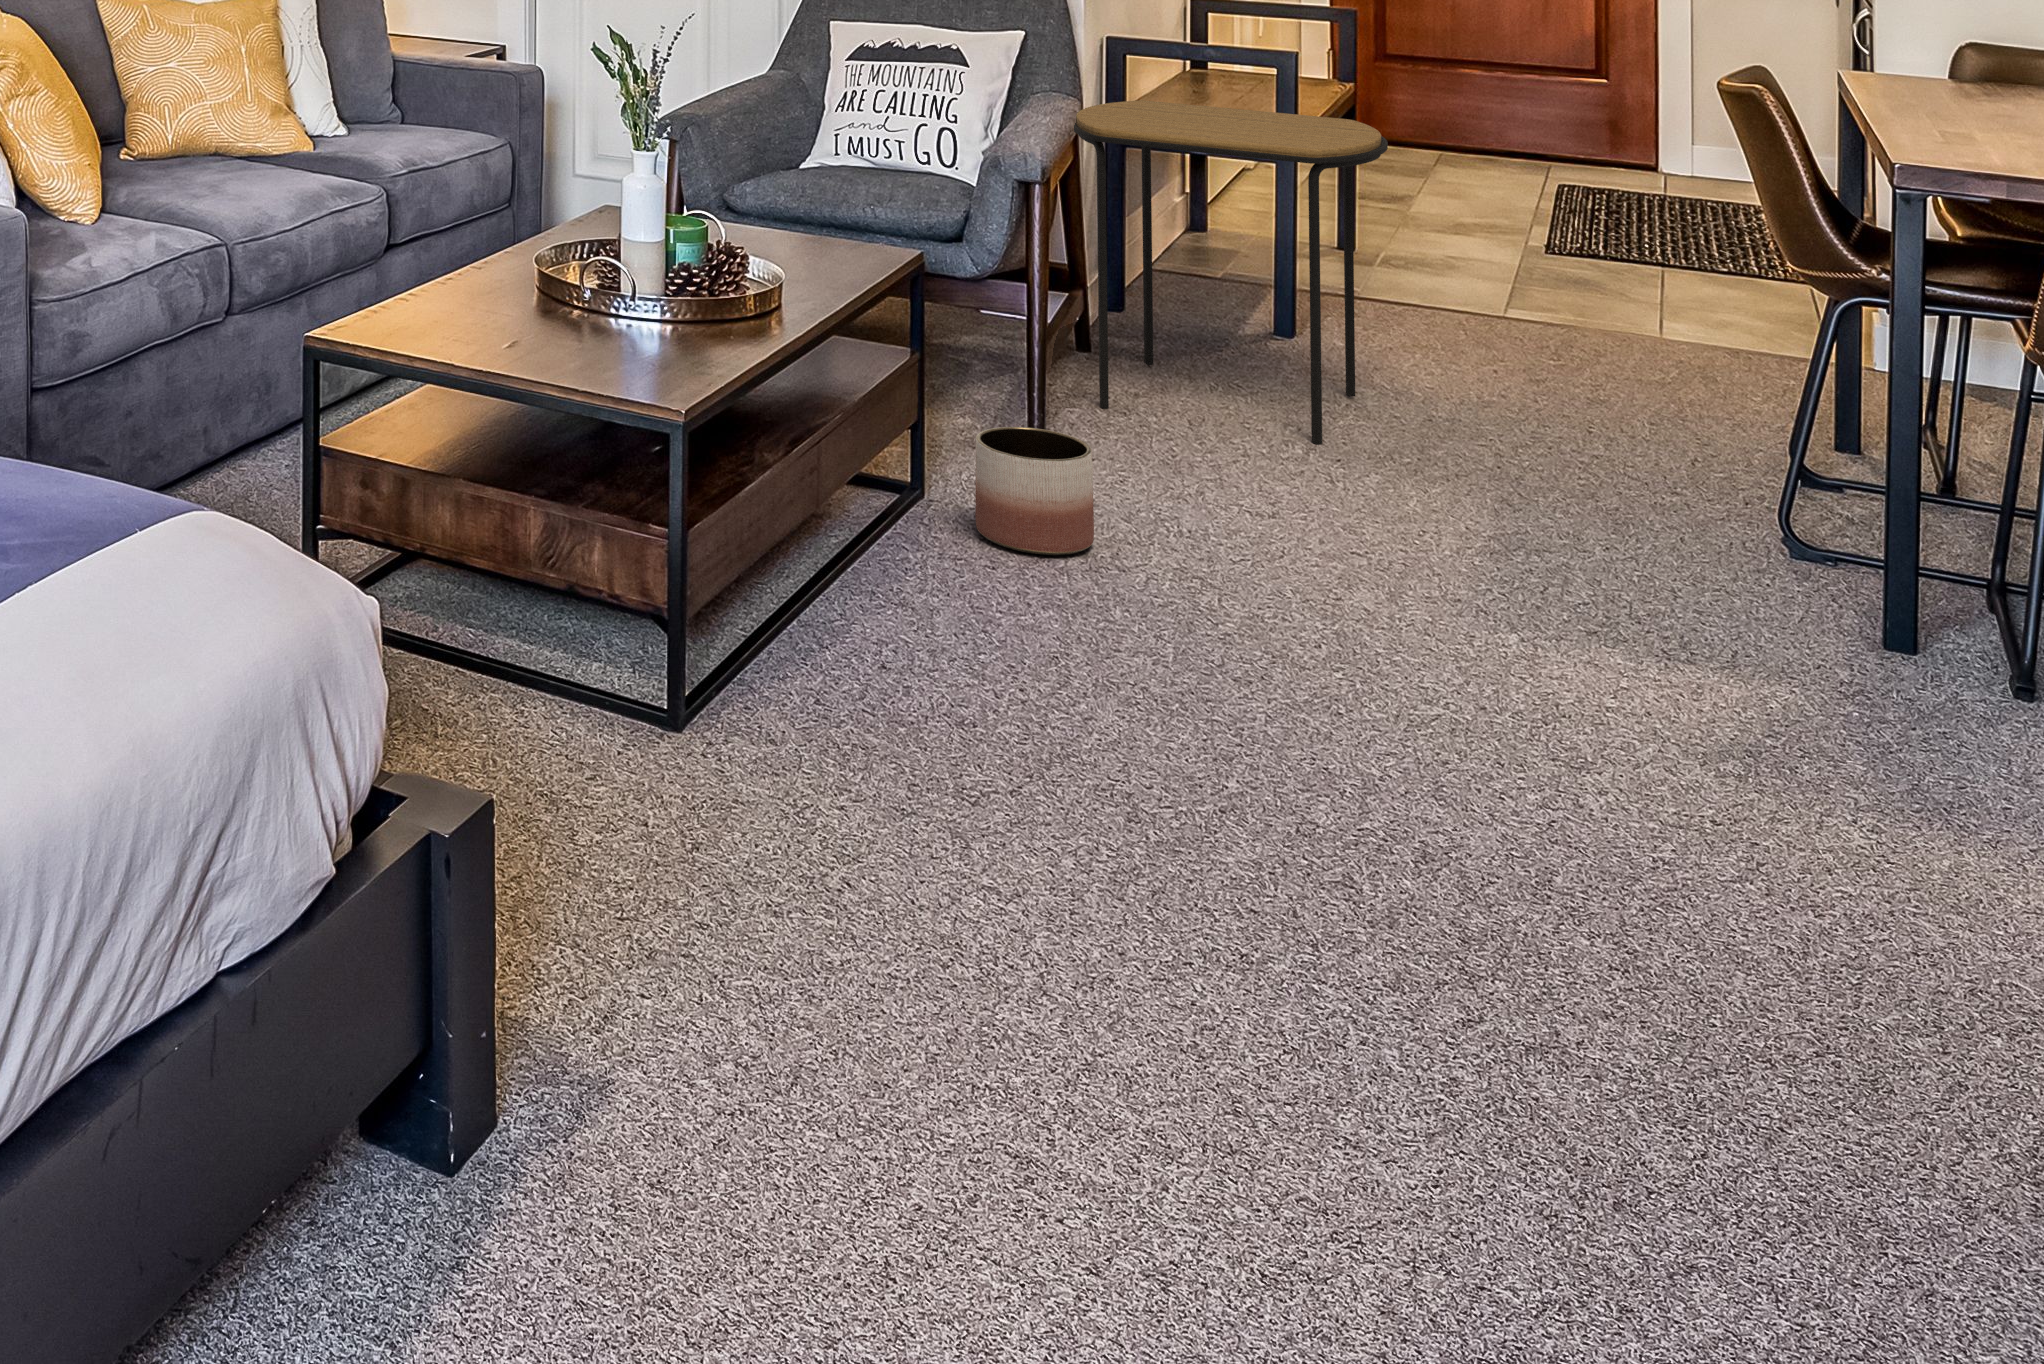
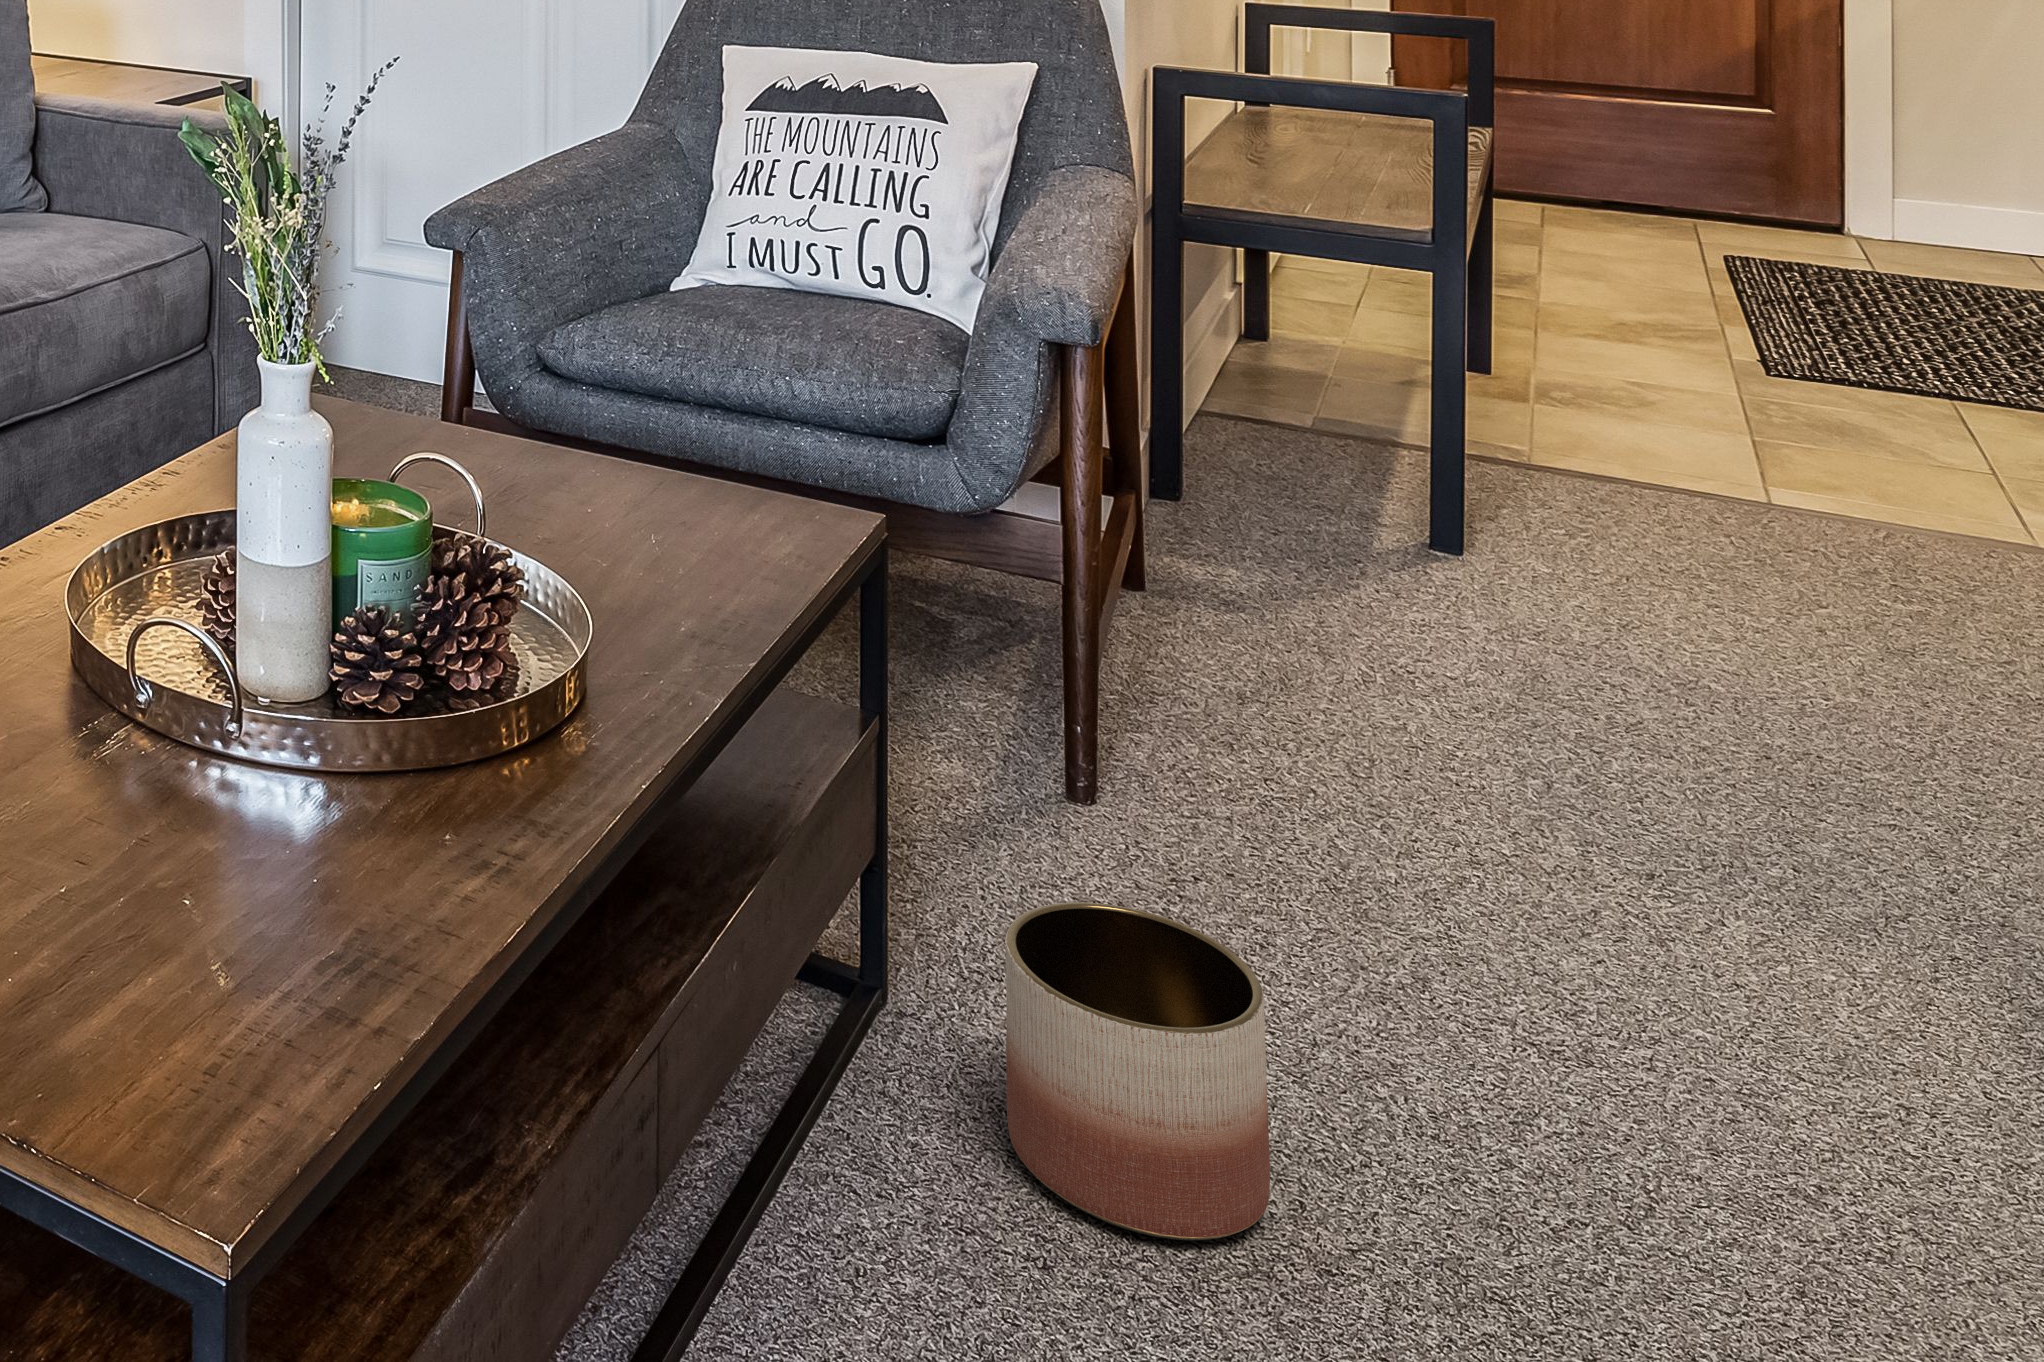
side table: present [1074,101,1388,445] -> none [1125,171,1715,833]

